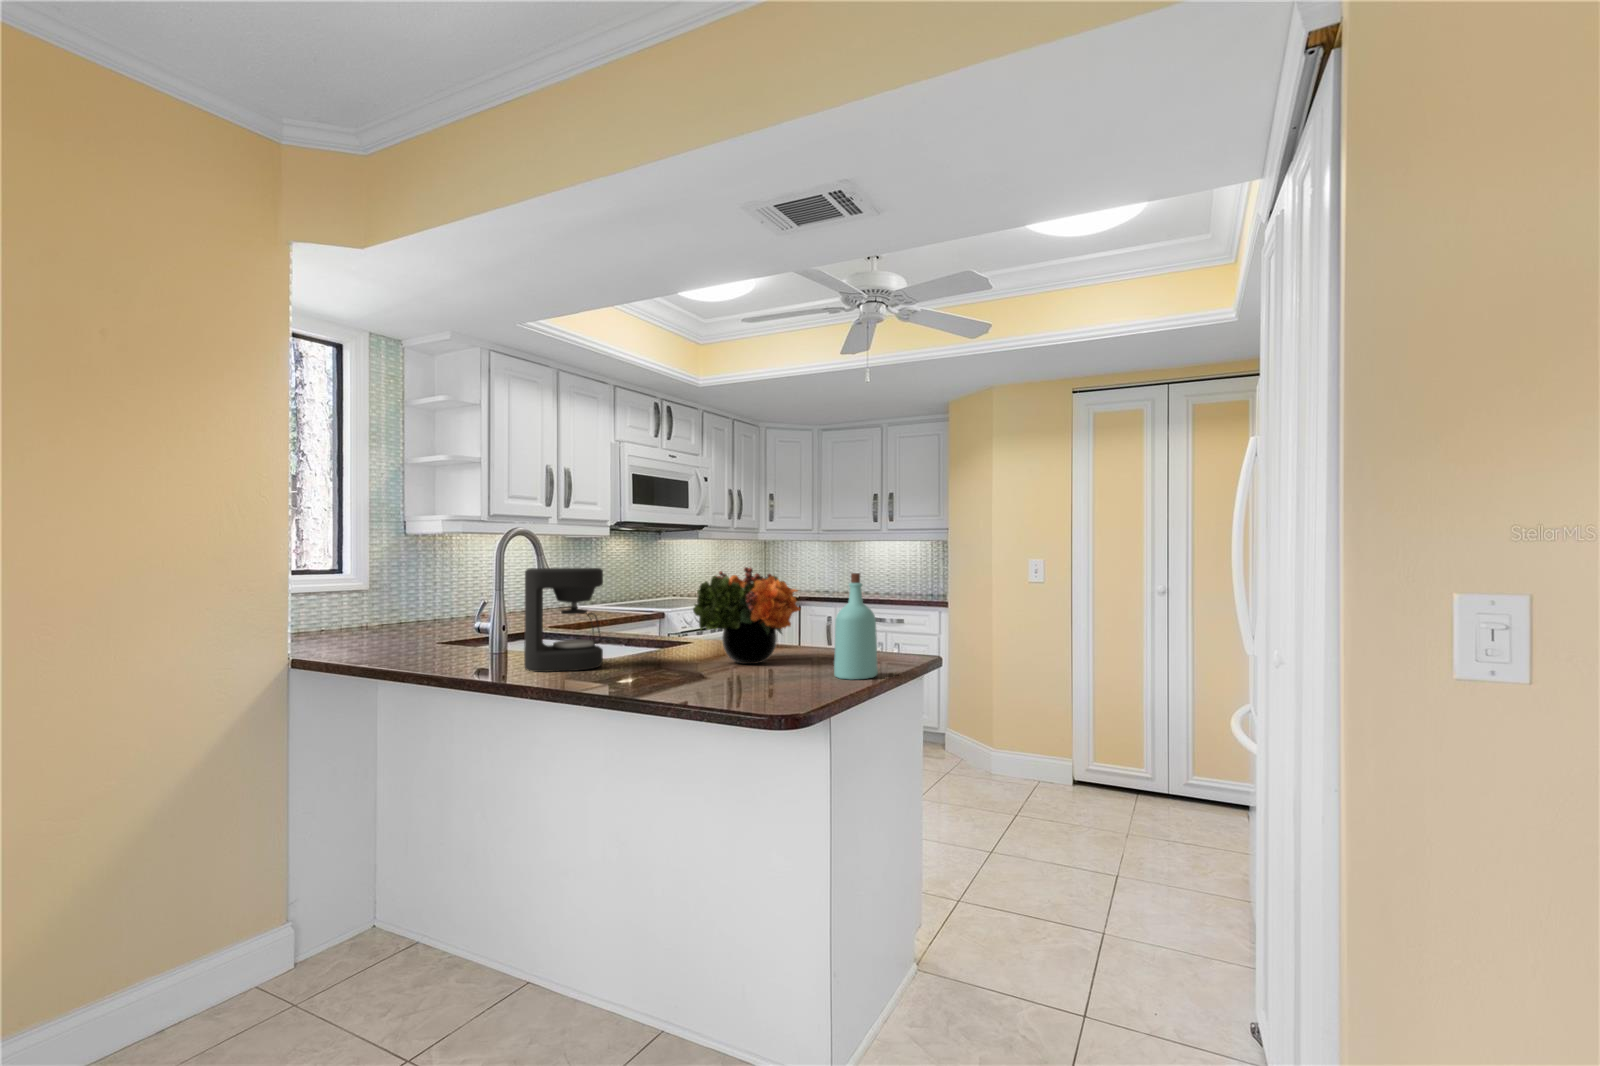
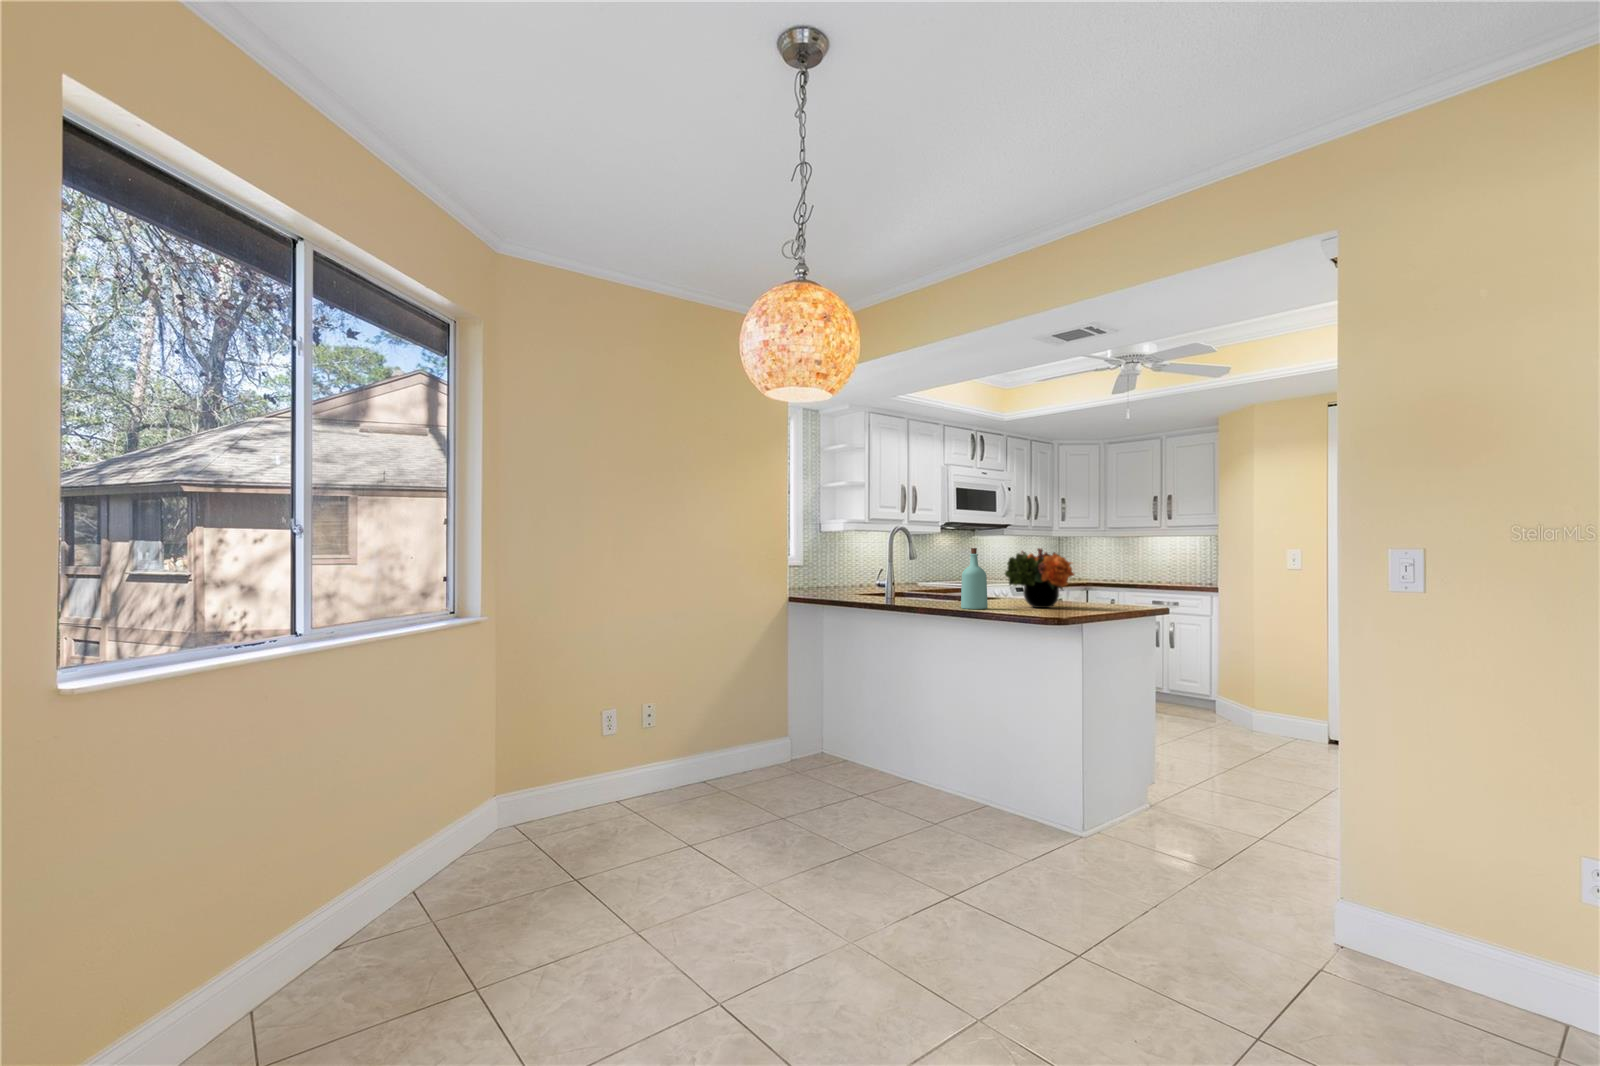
coffee maker: present [524,568,603,672] -> none [907,548,951,606]
bottle: present [834,573,878,680] -> present [961,548,988,609]

